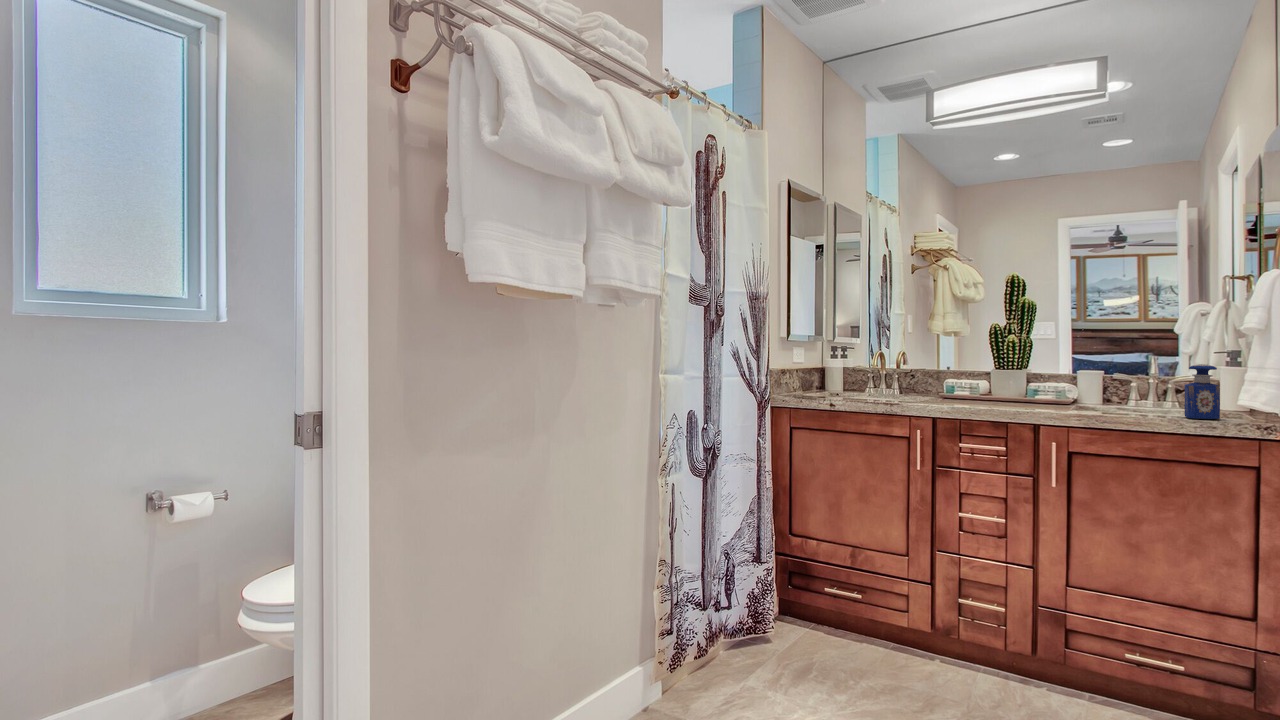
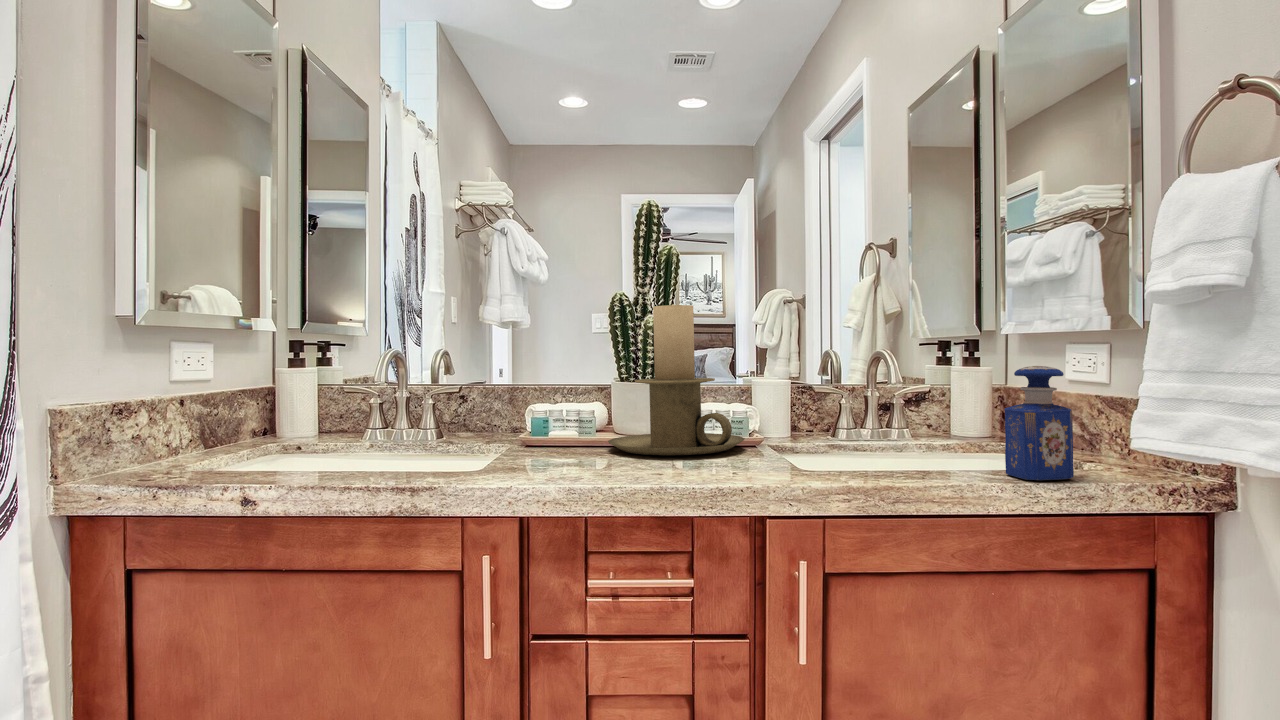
candle holder: none [982,332,1058,404] -> present [608,304,745,455]

